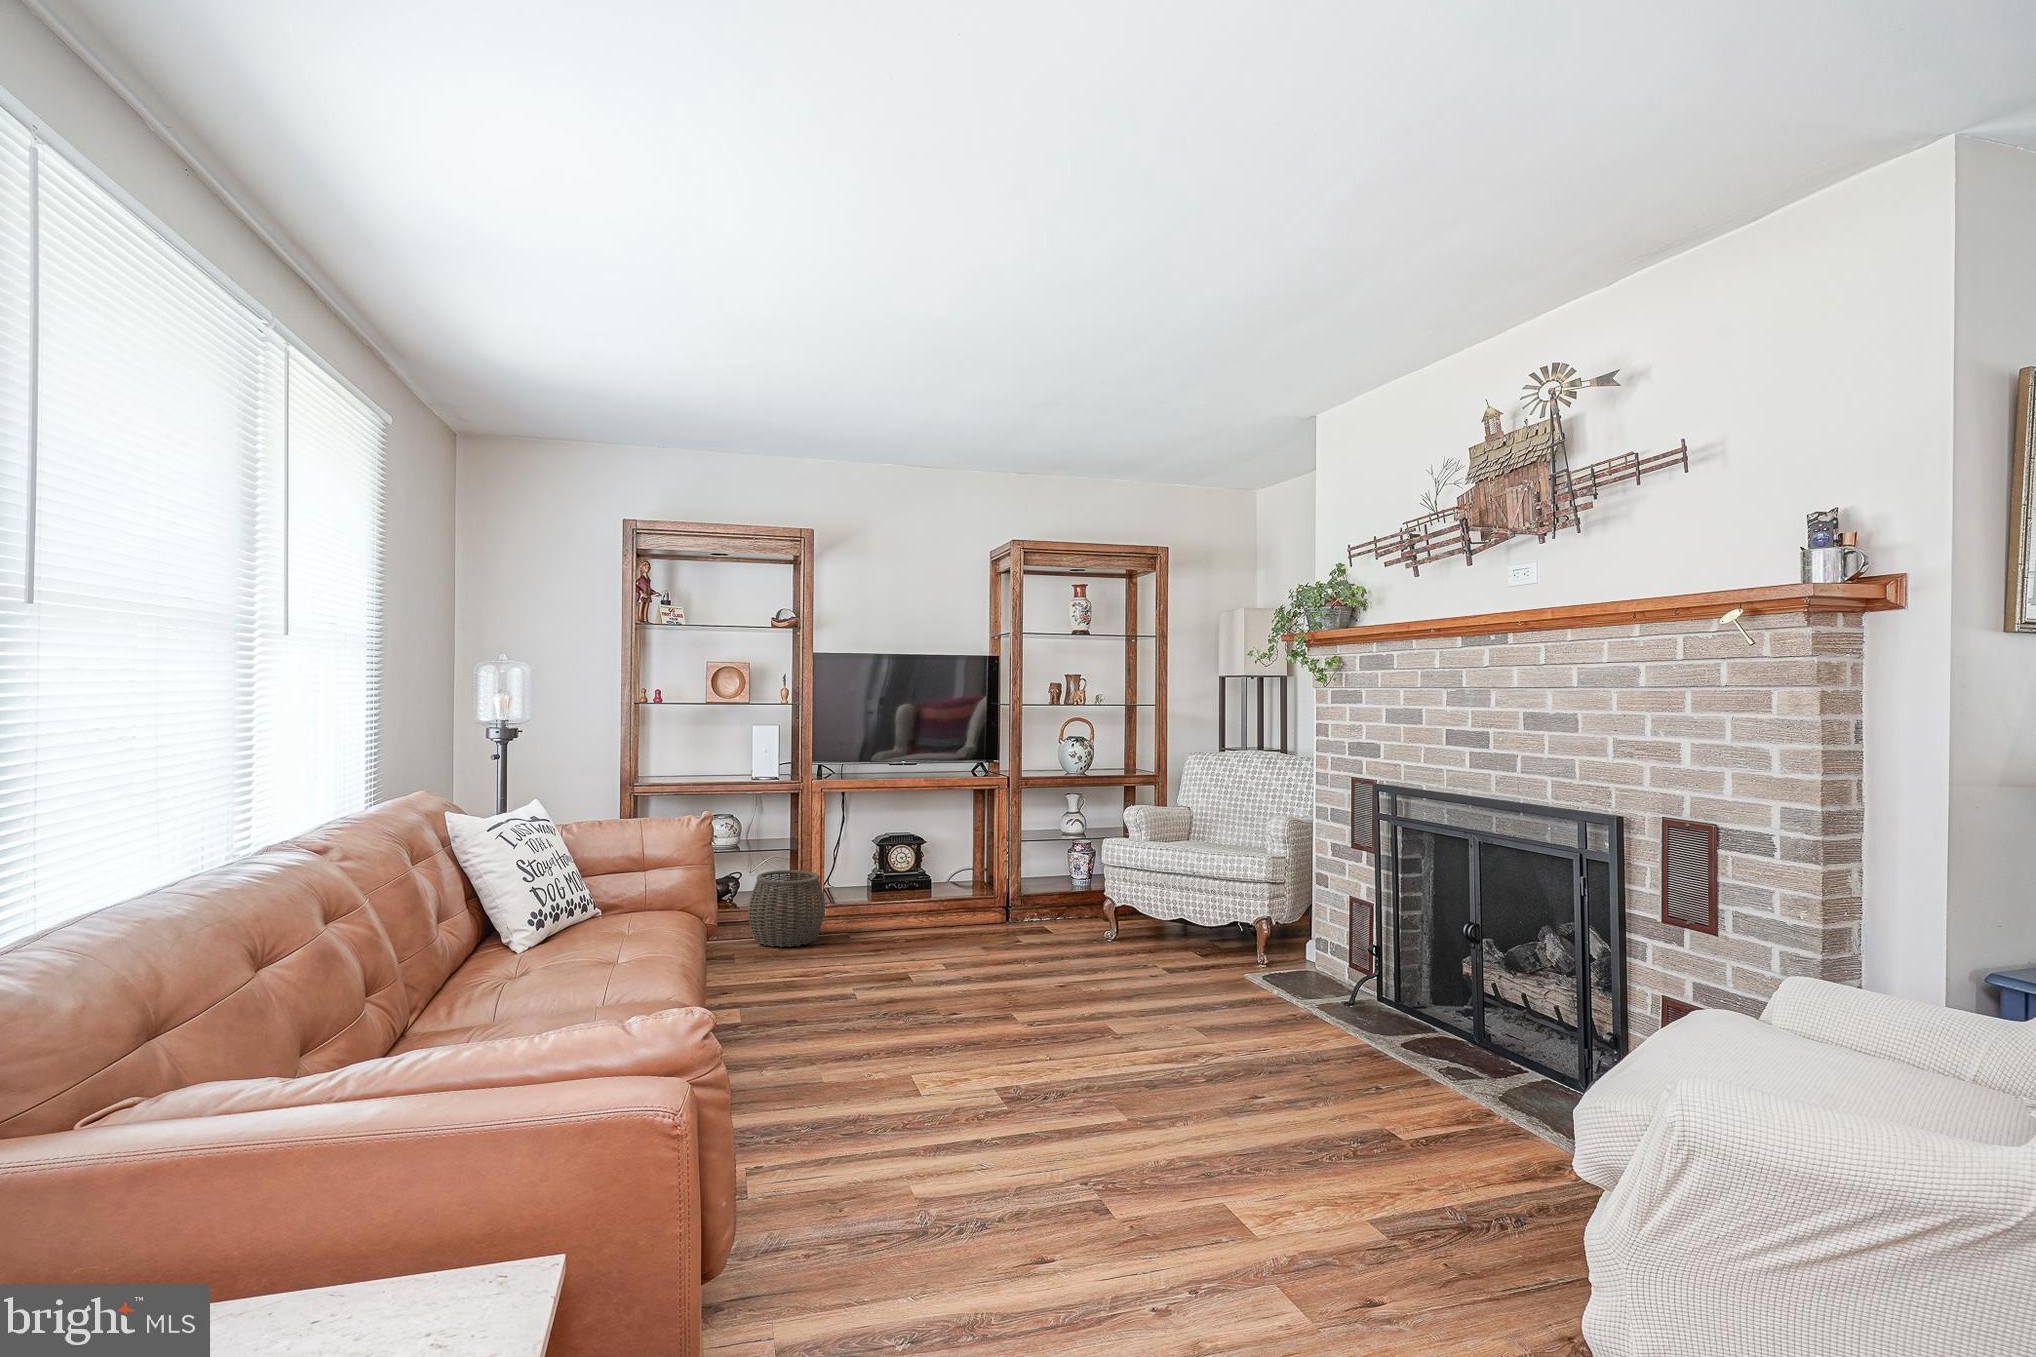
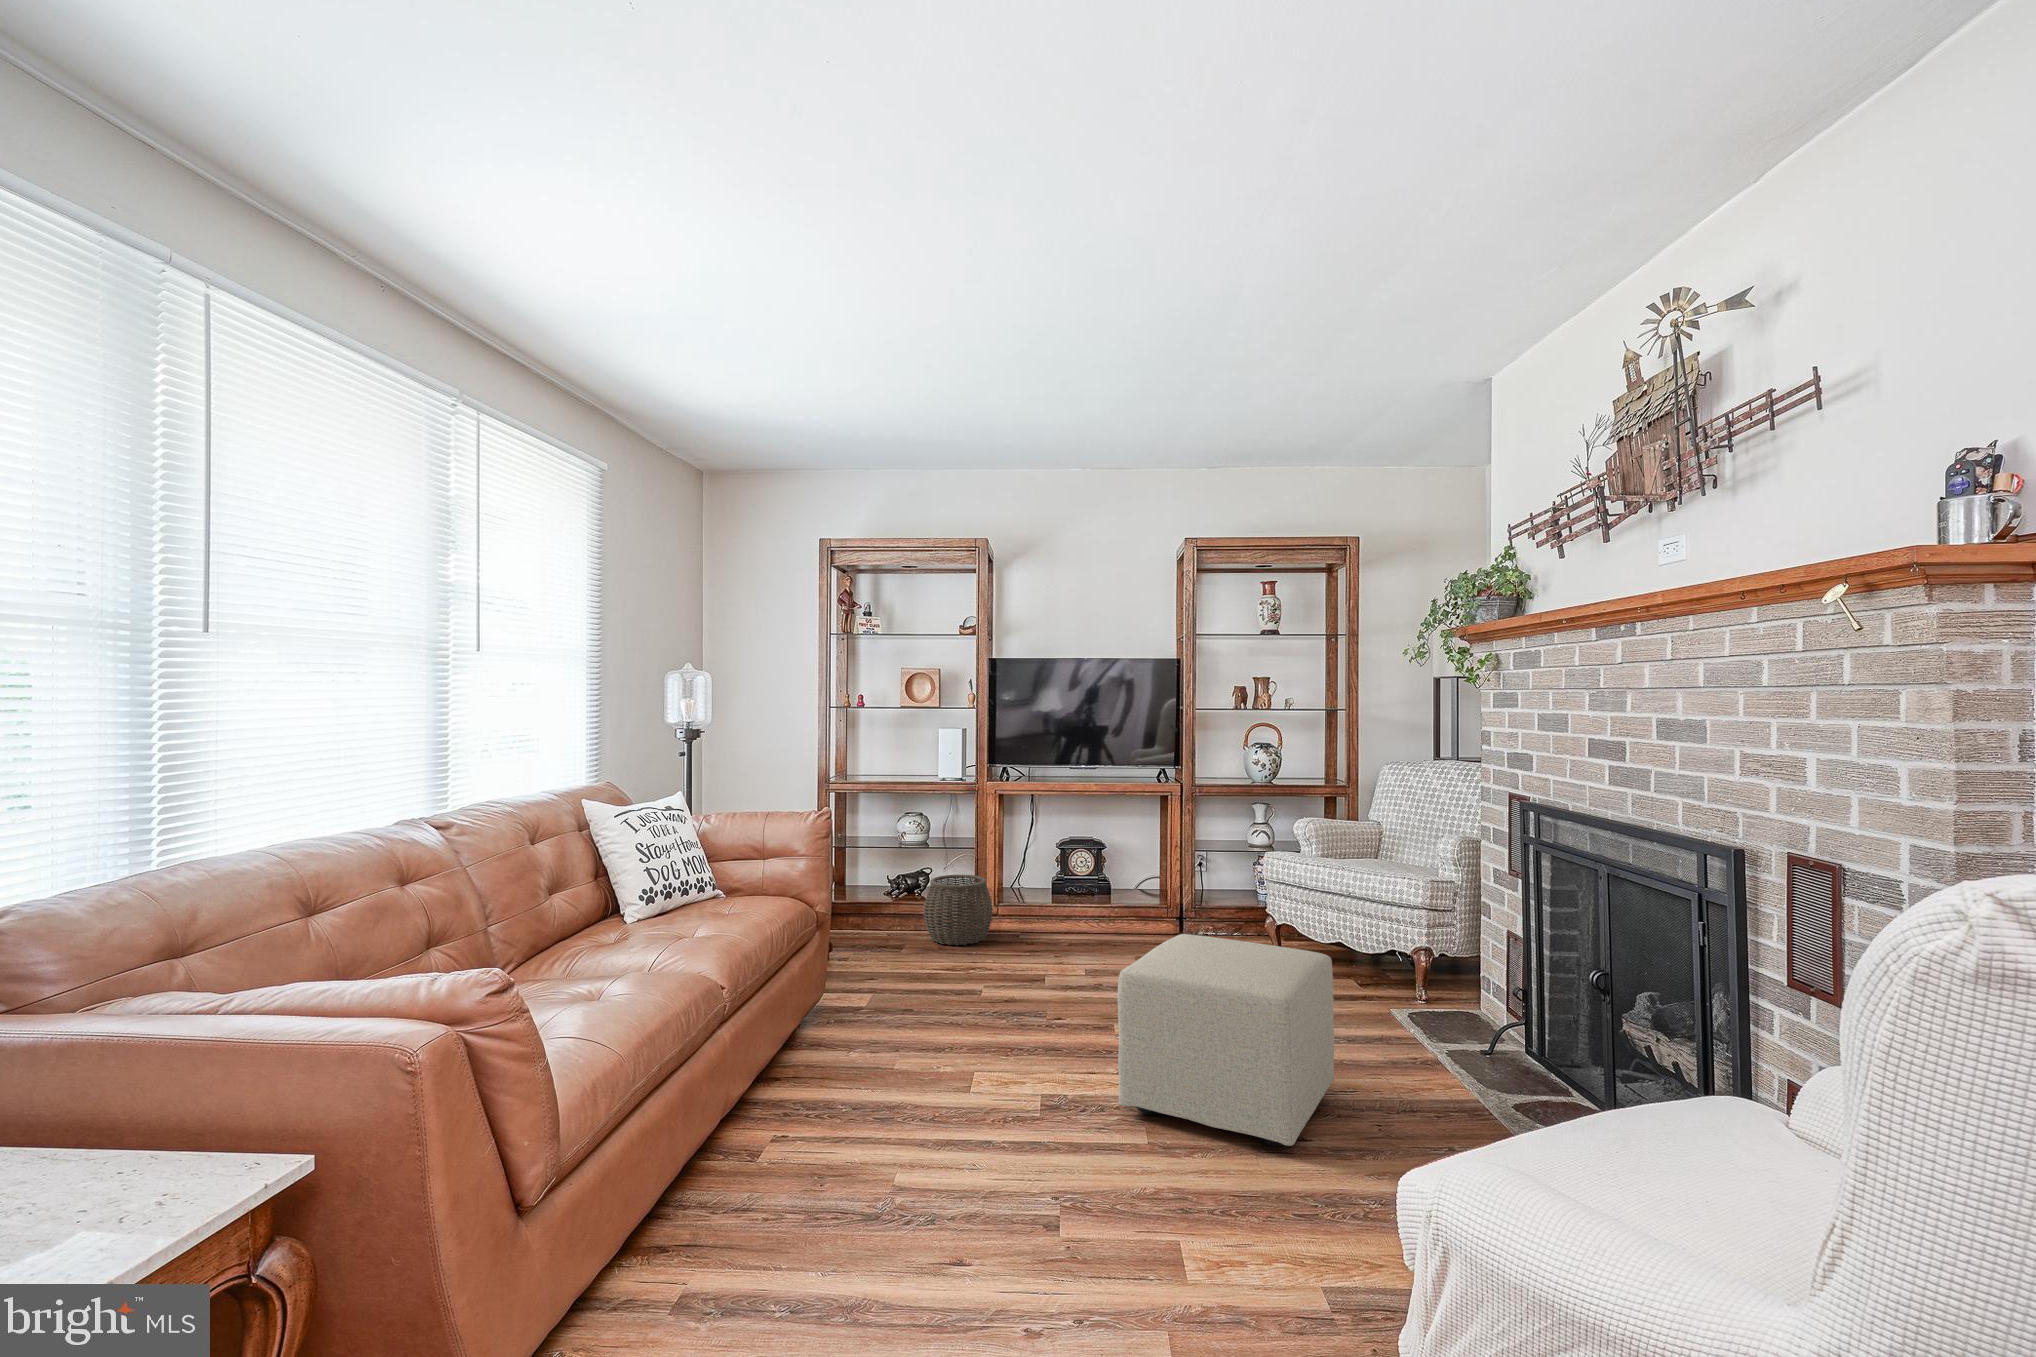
ottoman: none [1086,915,1270,1108] -> present [1117,934,1334,1146]

